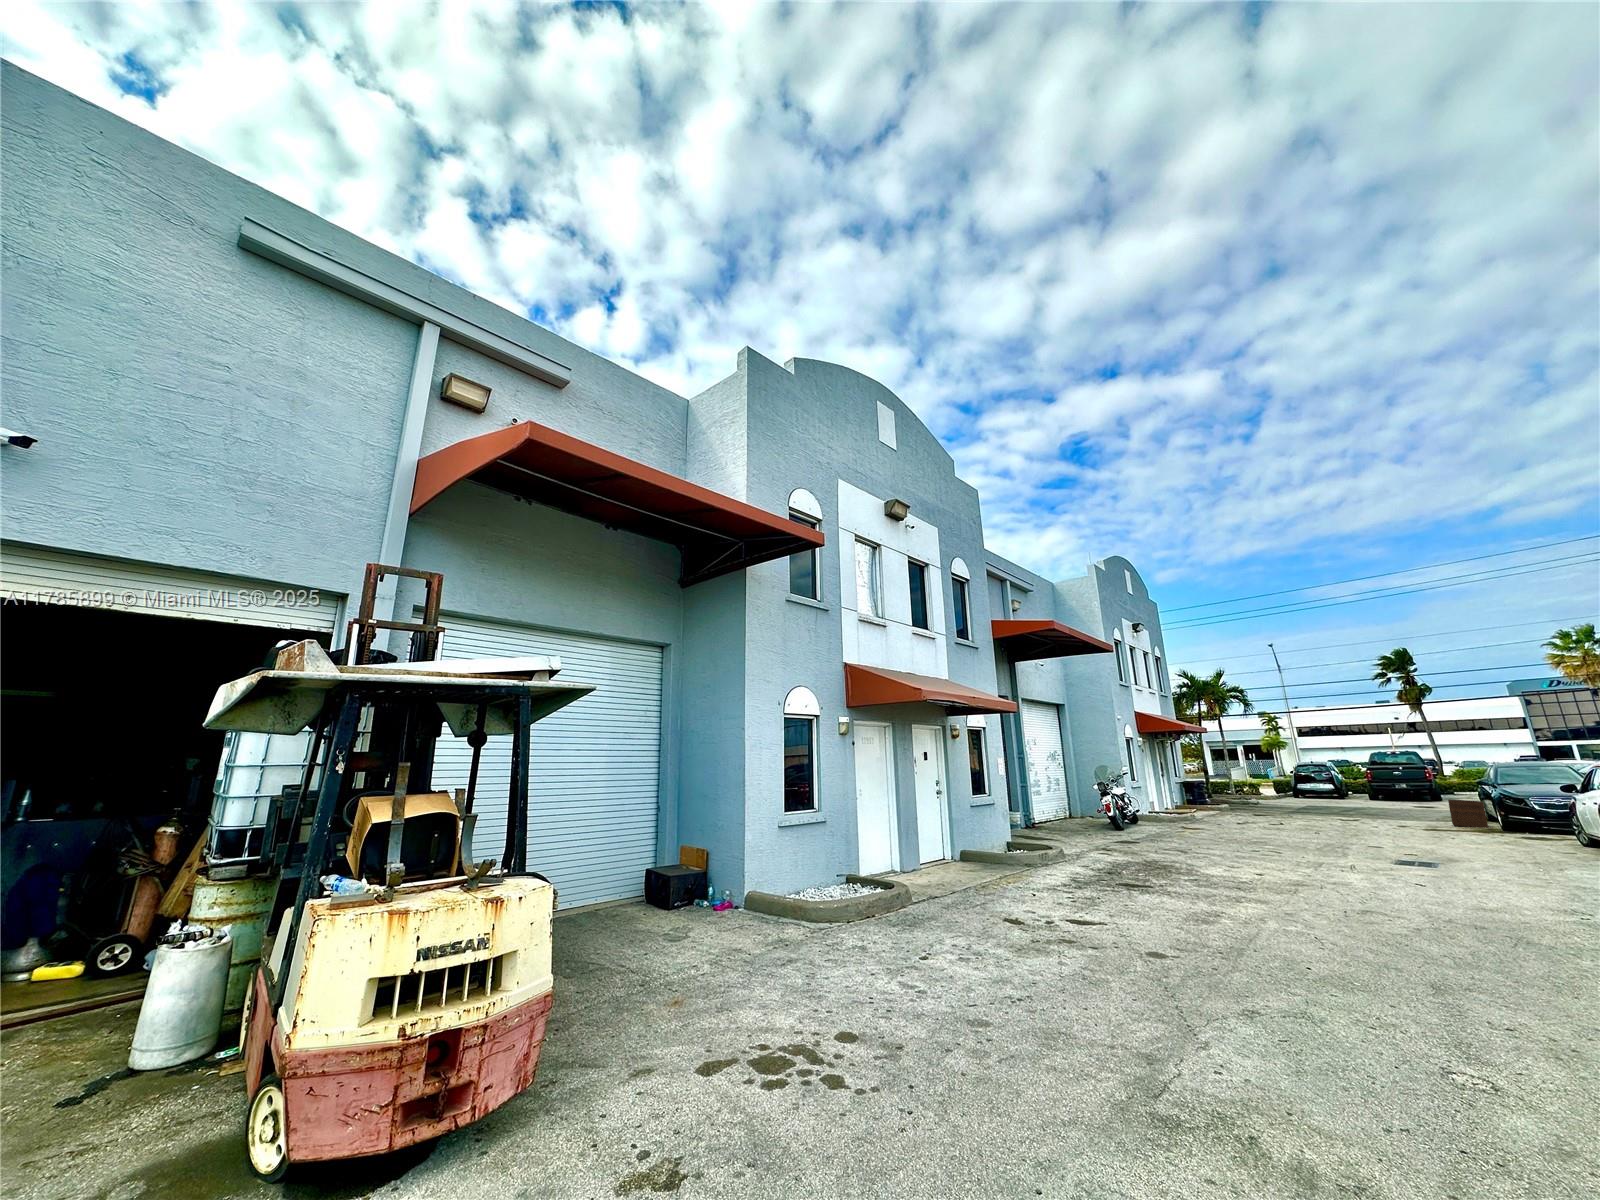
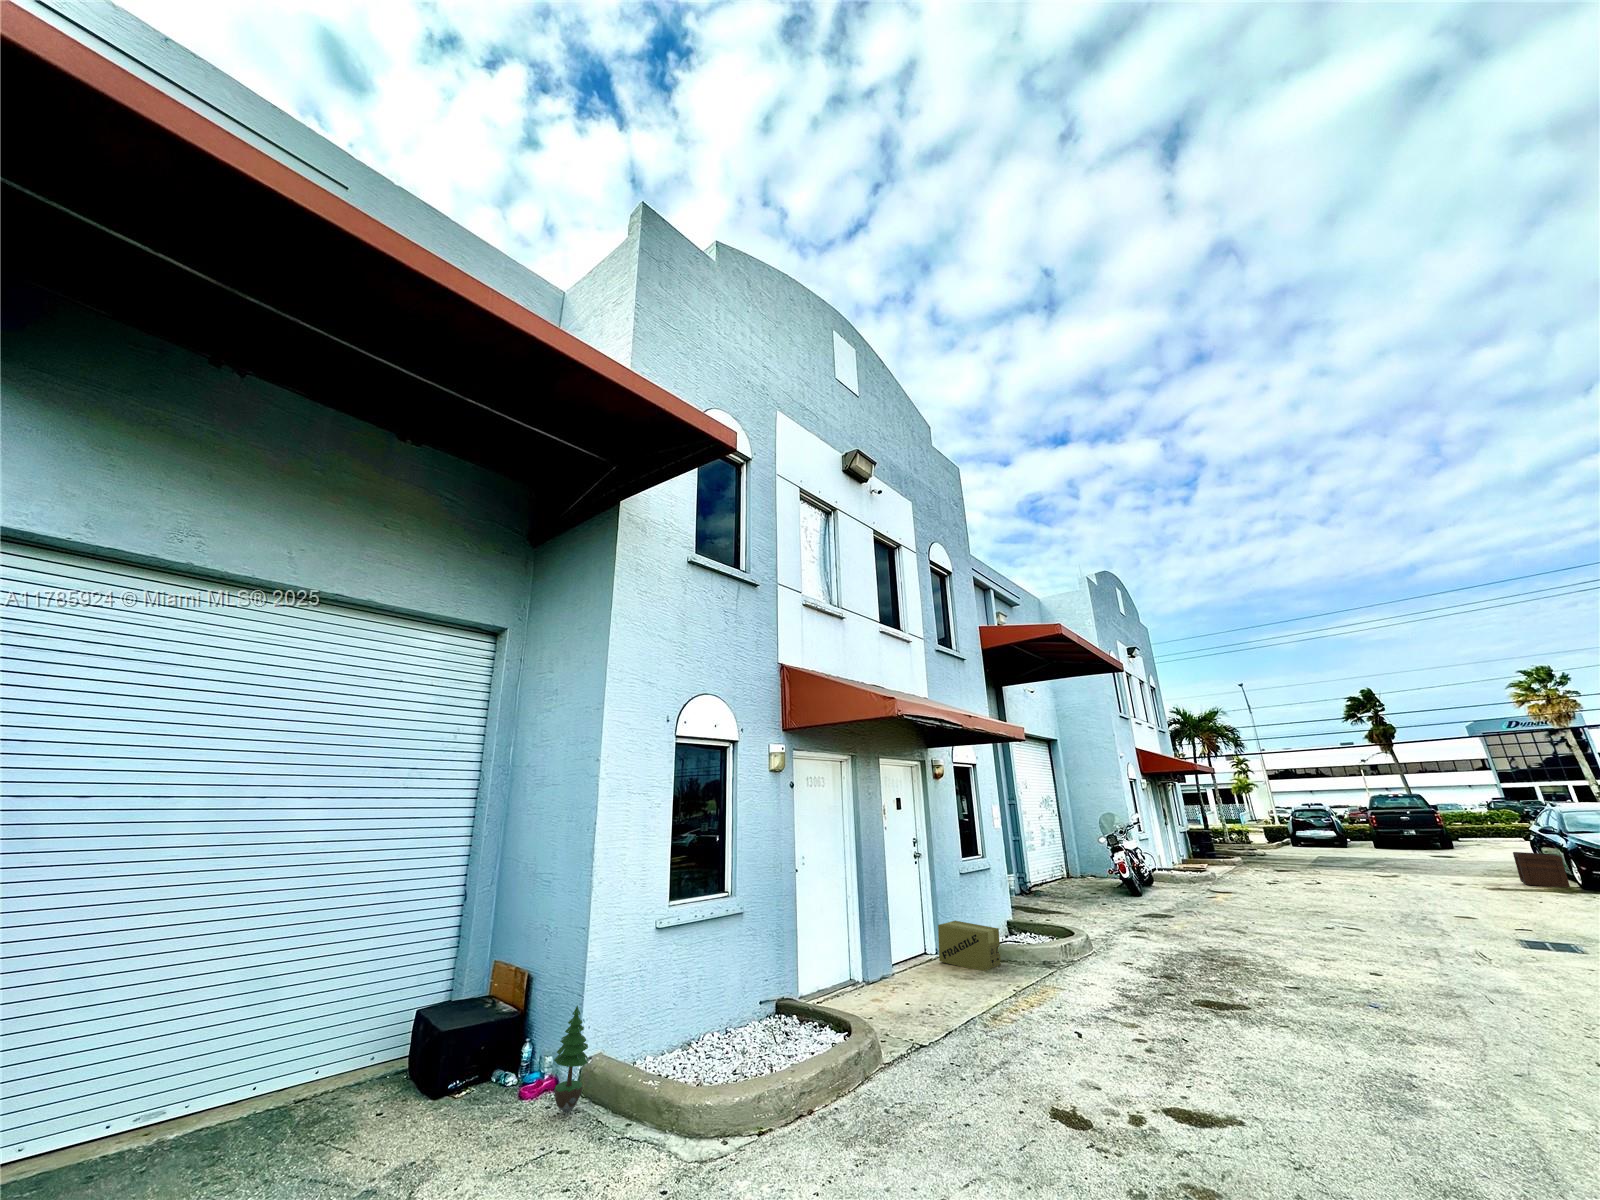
cardboard box: none [953,838,997,870] -> present [938,921,1001,971]
potted tree: none [732,863,750,917] -> present [554,1006,588,1113]

